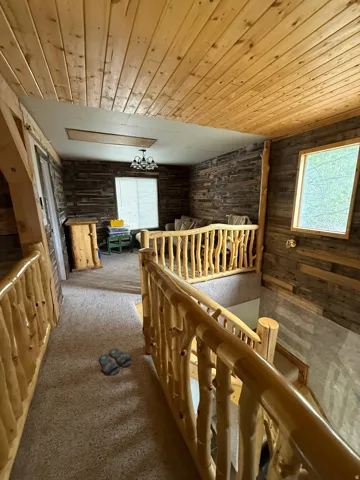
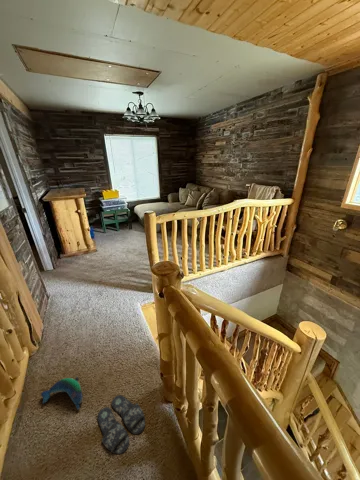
plush toy: none [60,336,89,355] -> present [41,377,82,409]

